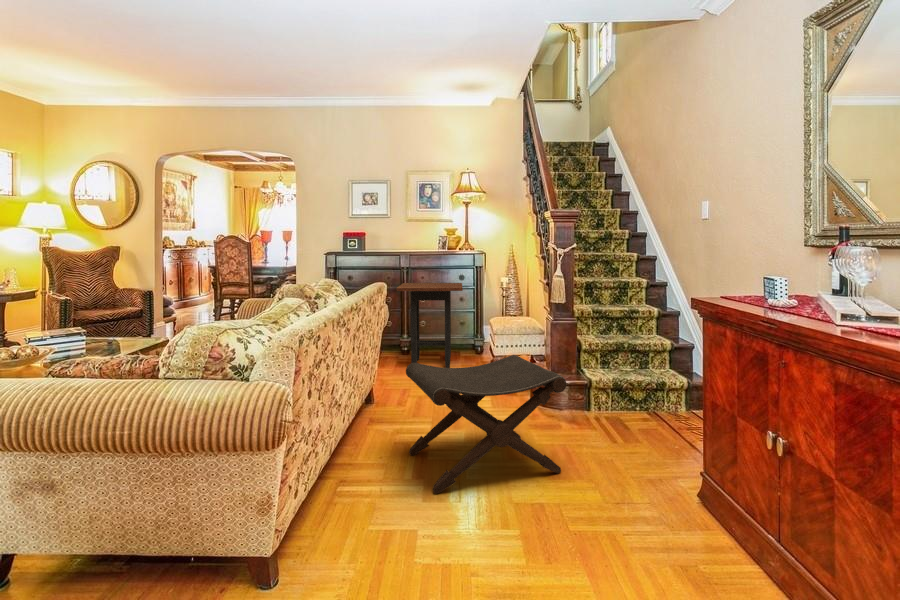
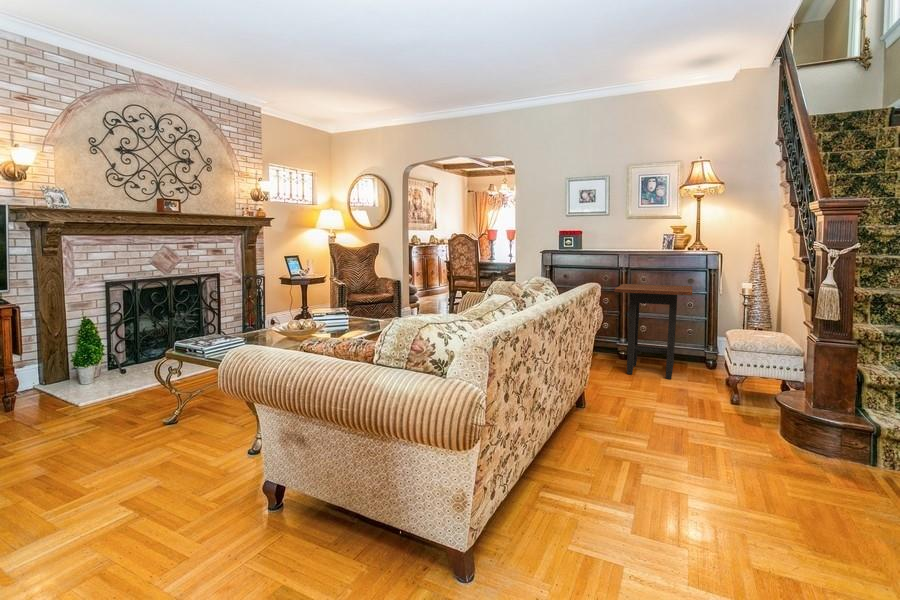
footstool: present [406,355,566,493] -> none [615,373,837,538]

